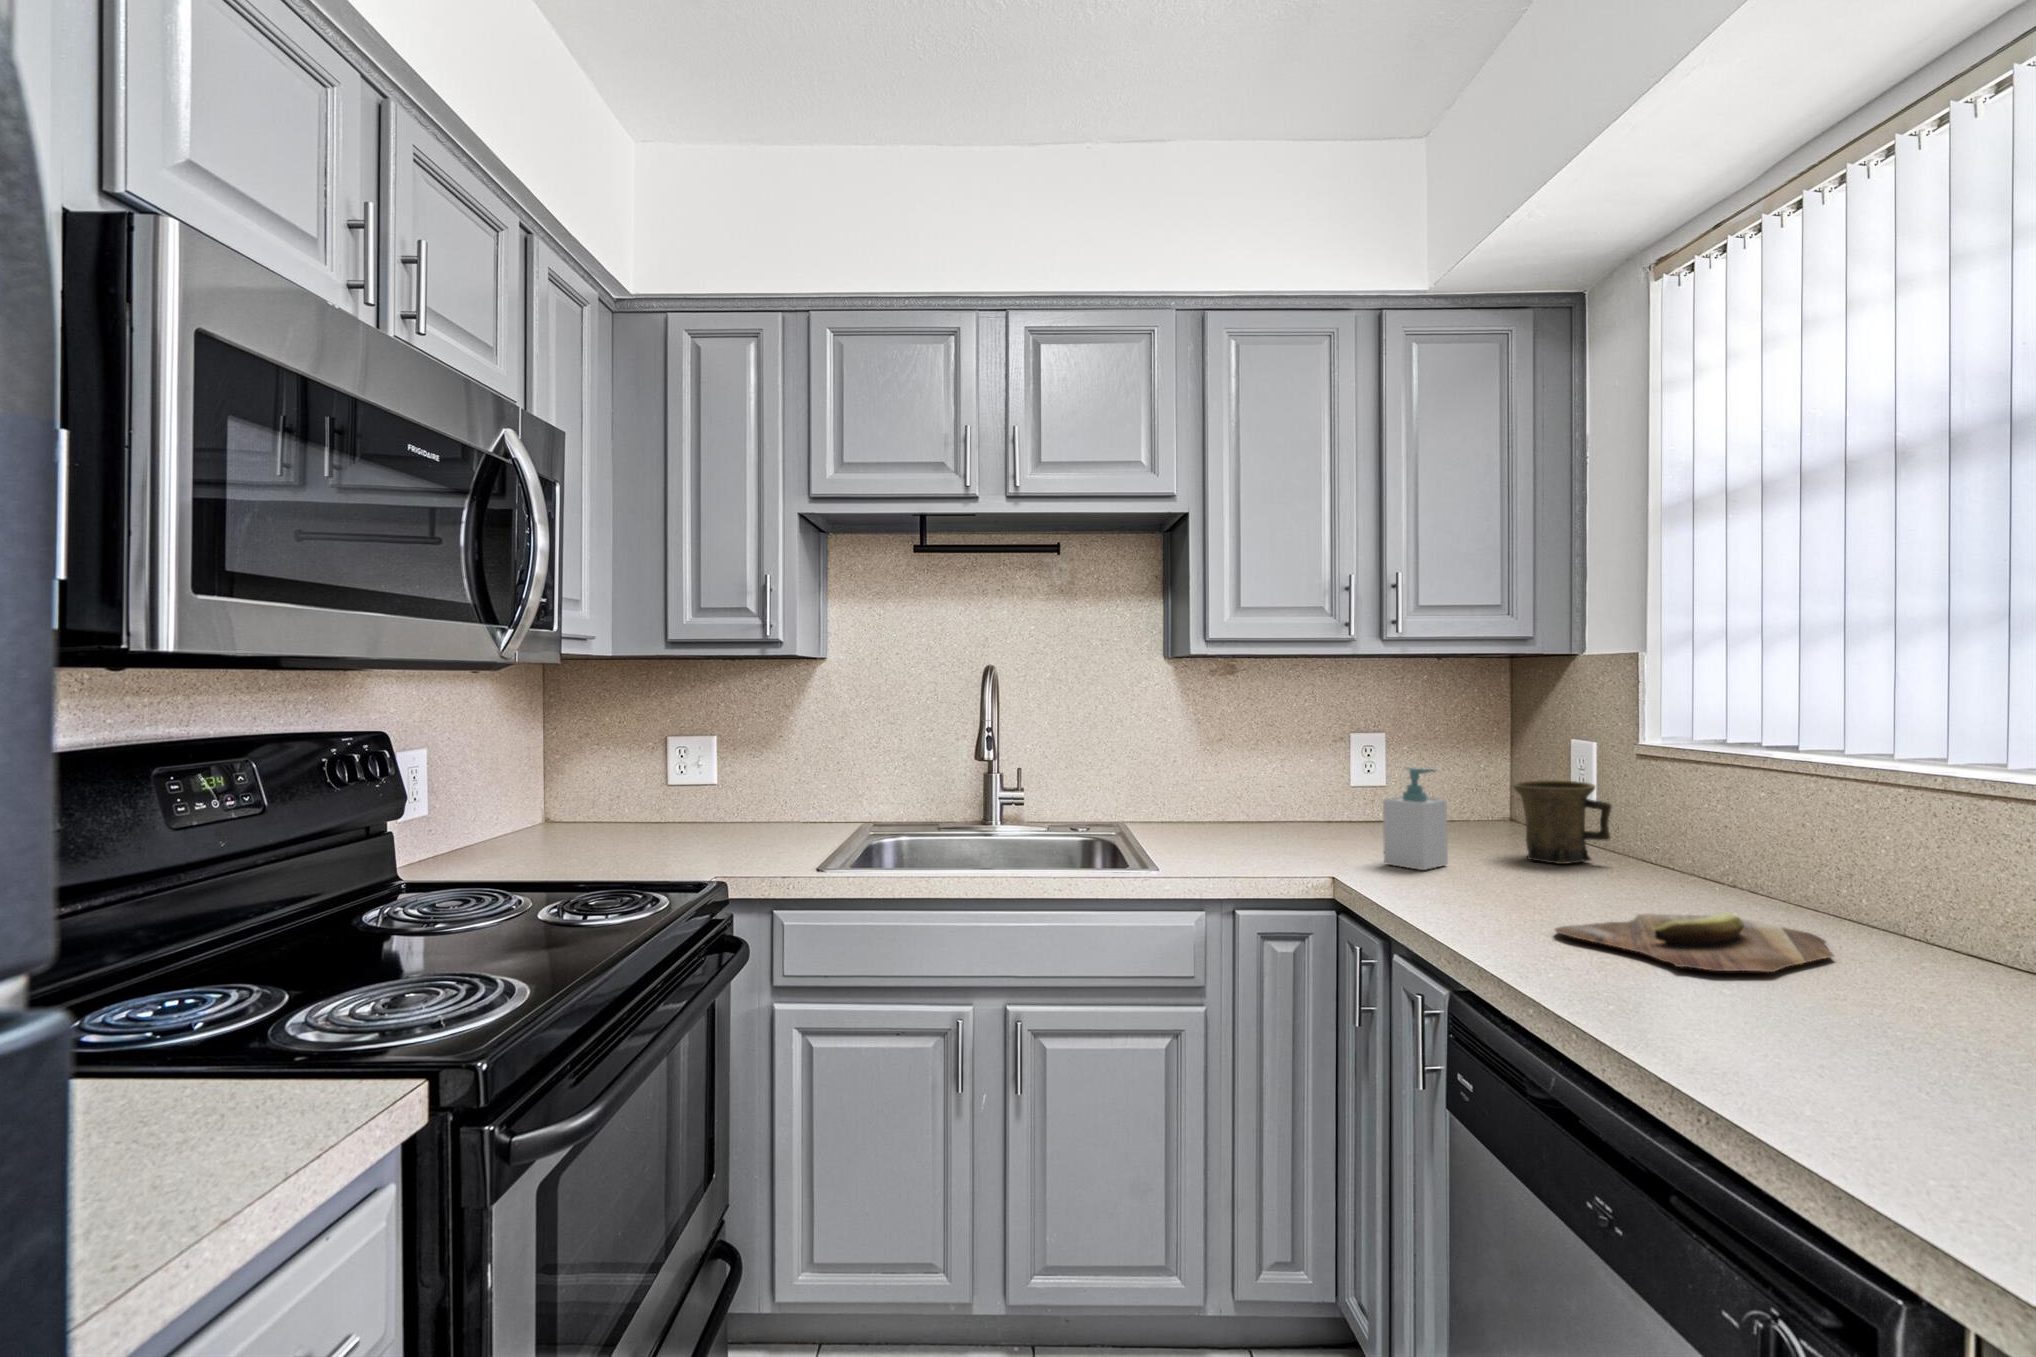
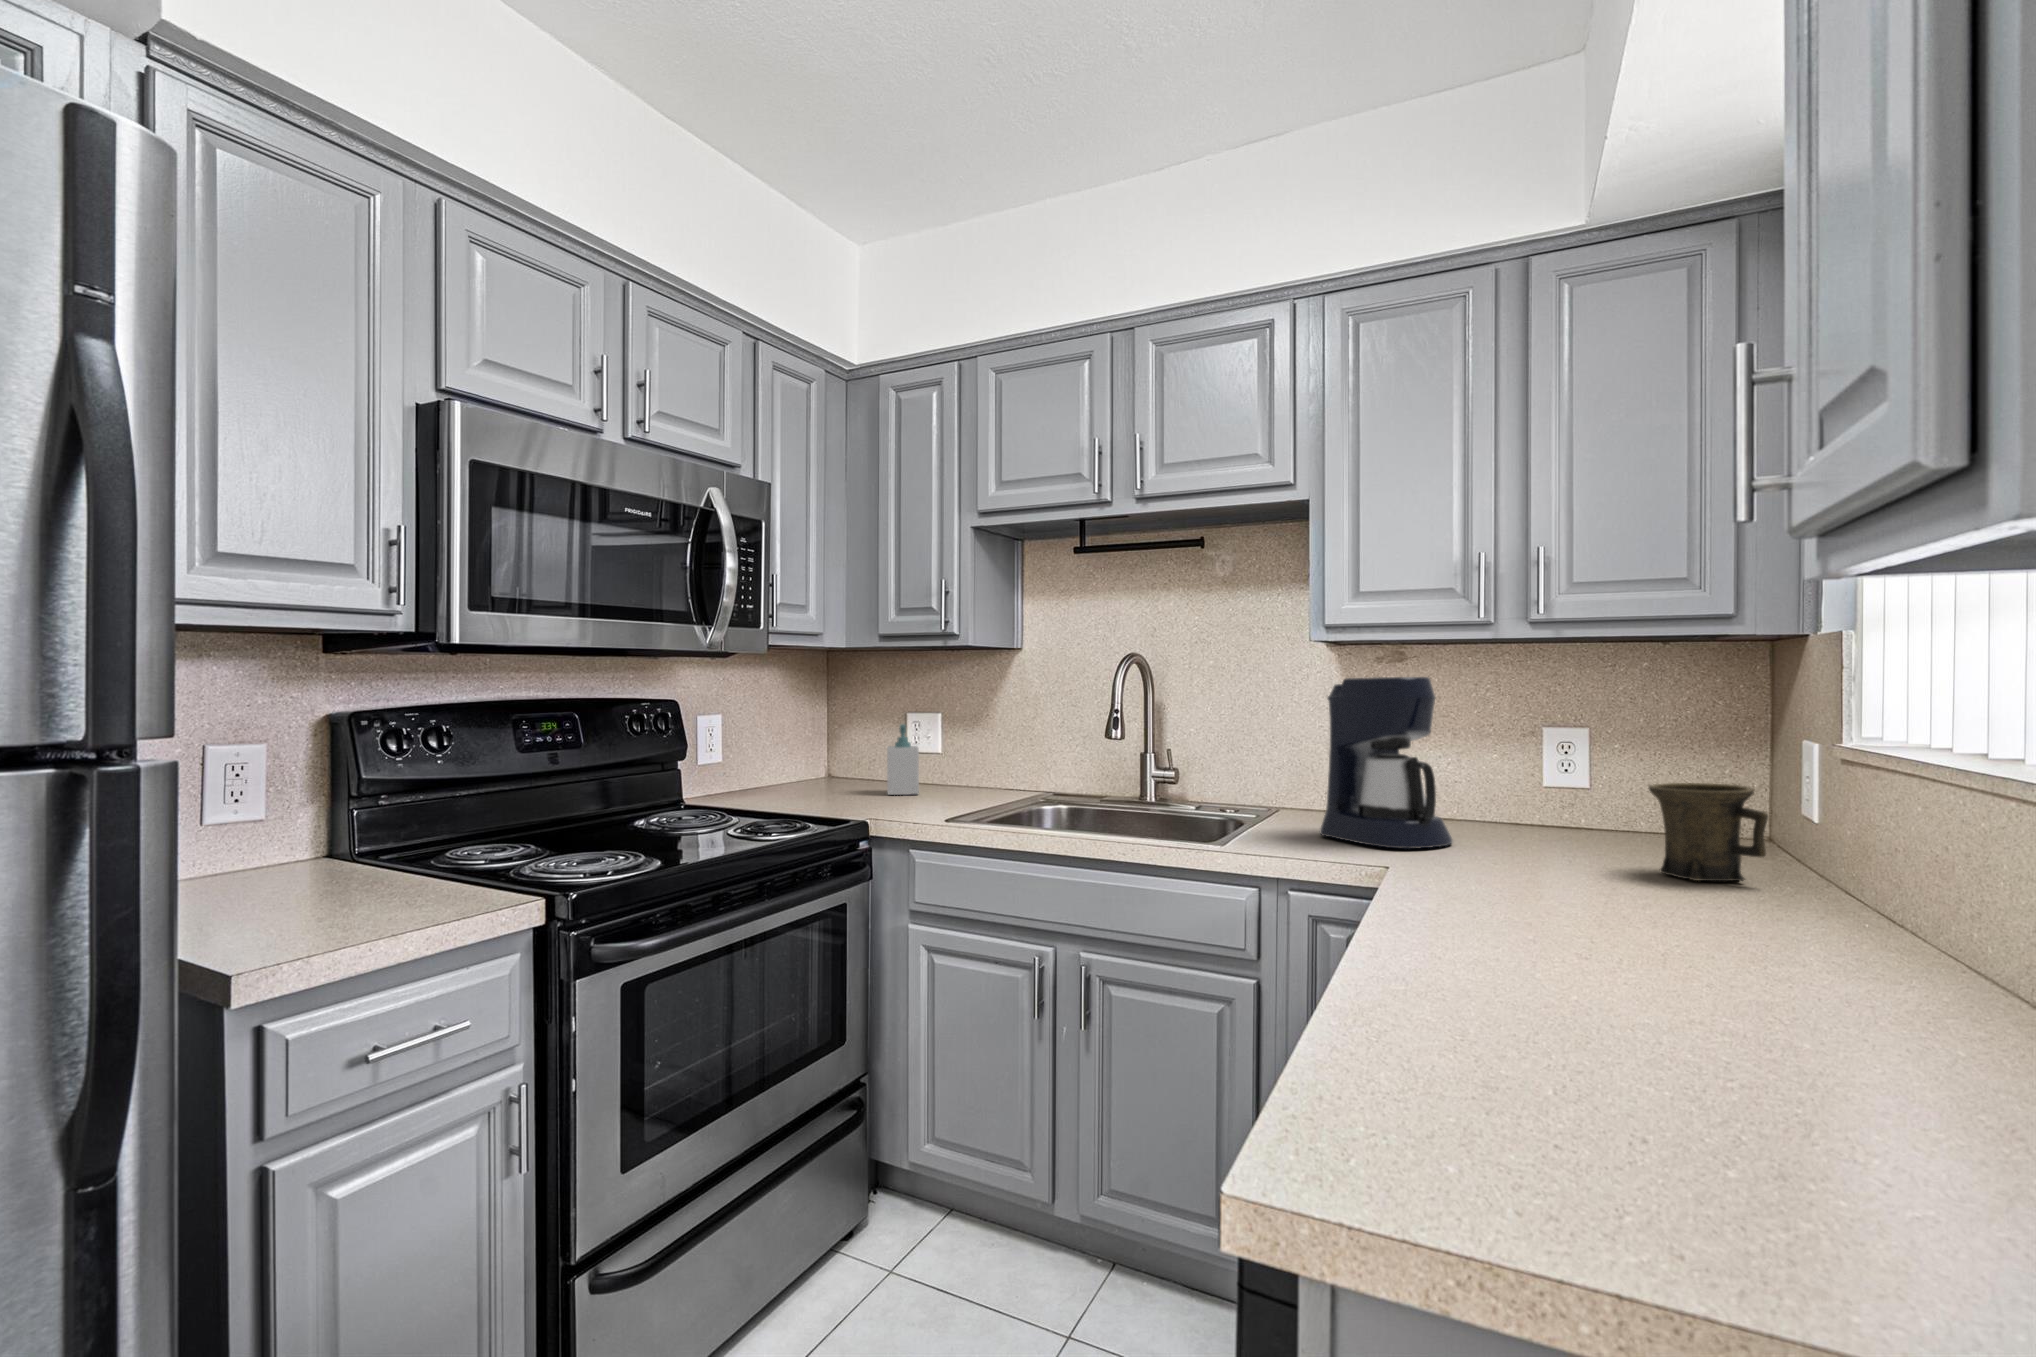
coffee maker: none [1208,691,1332,857] -> present [1320,677,1453,849]
soap bottle: present [1383,767,1448,870] -> present [887,724,919,795]
cutting board: present [1554,913,1833,972] -> none [1488,926,1842,990]

